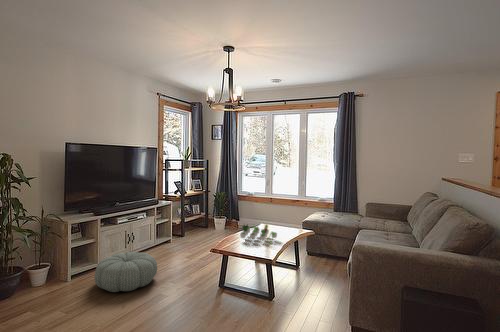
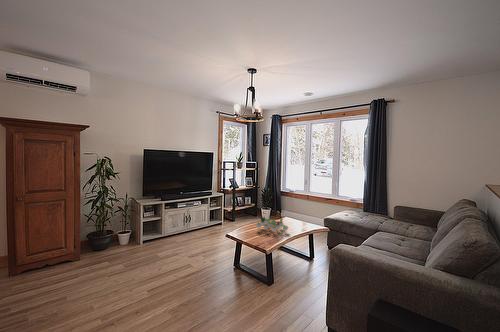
pouf: present [95,252,157,292] -> none [151,229,196,258]

